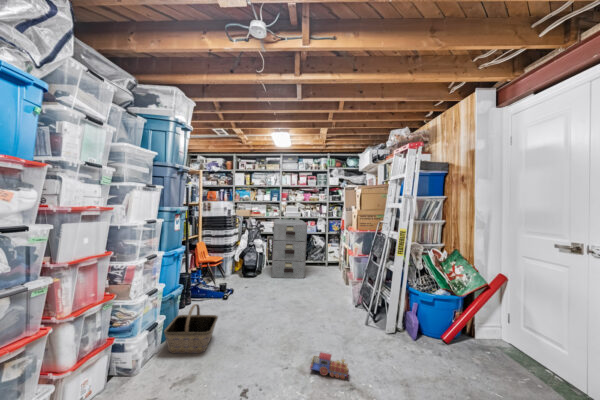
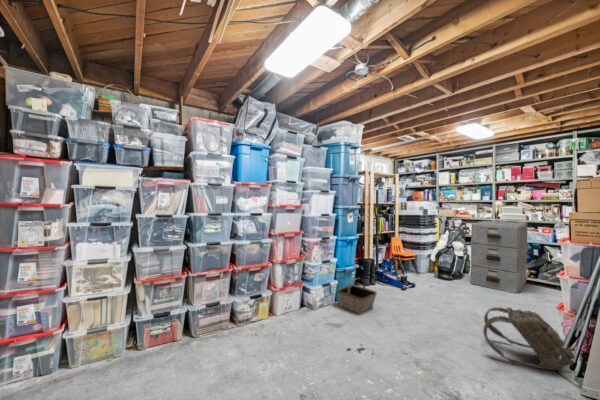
backpack: none [322,293,379,342] -> present [483,307,575,370]
toy train: present [310,353,349,379] -> none [431,346,474,380]

